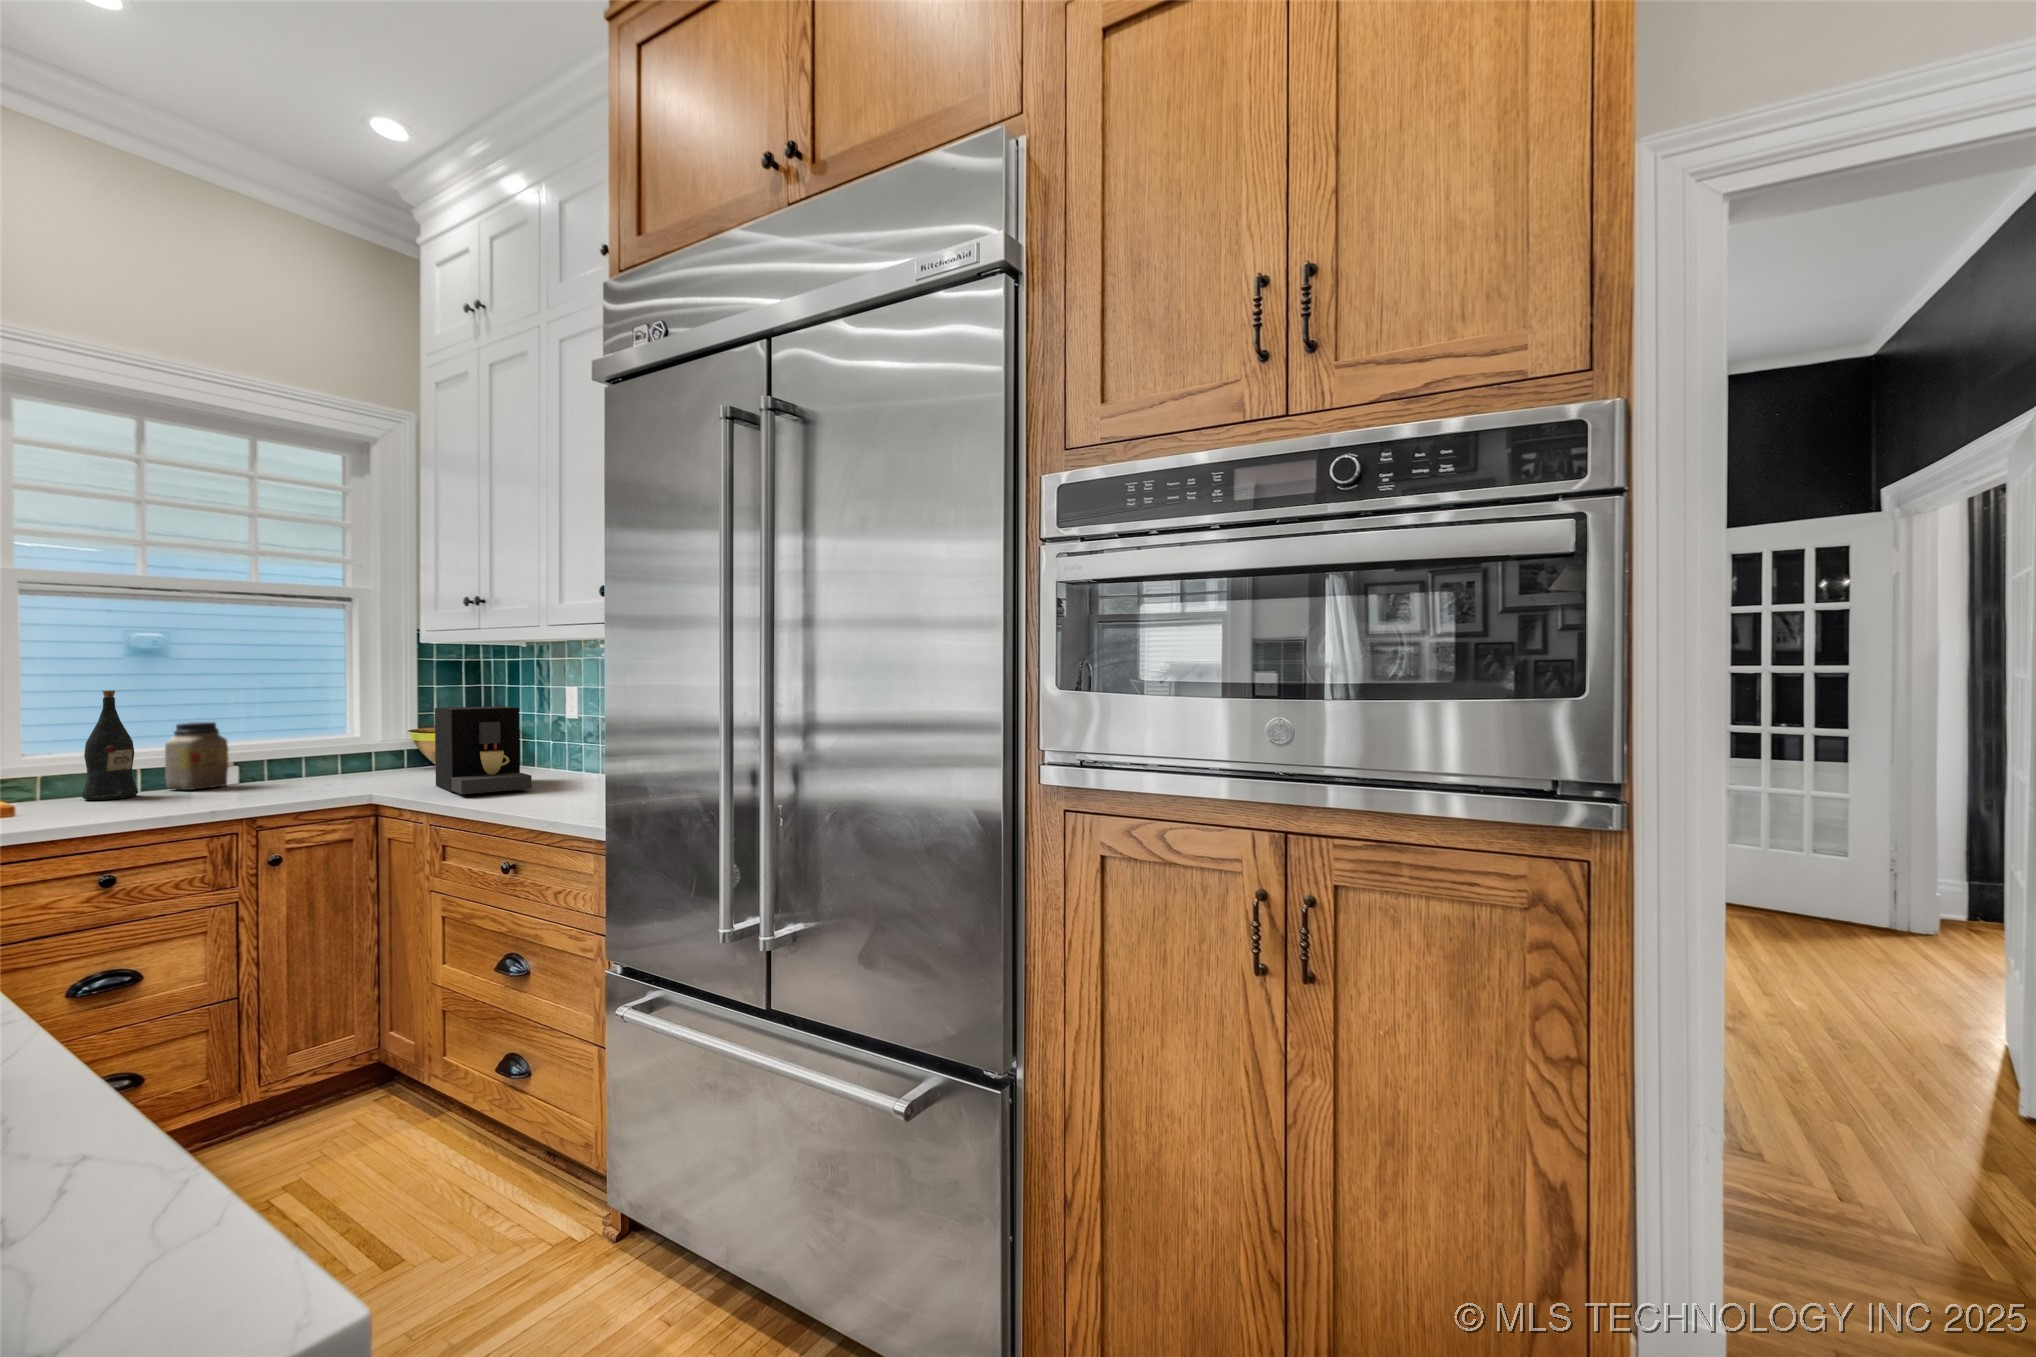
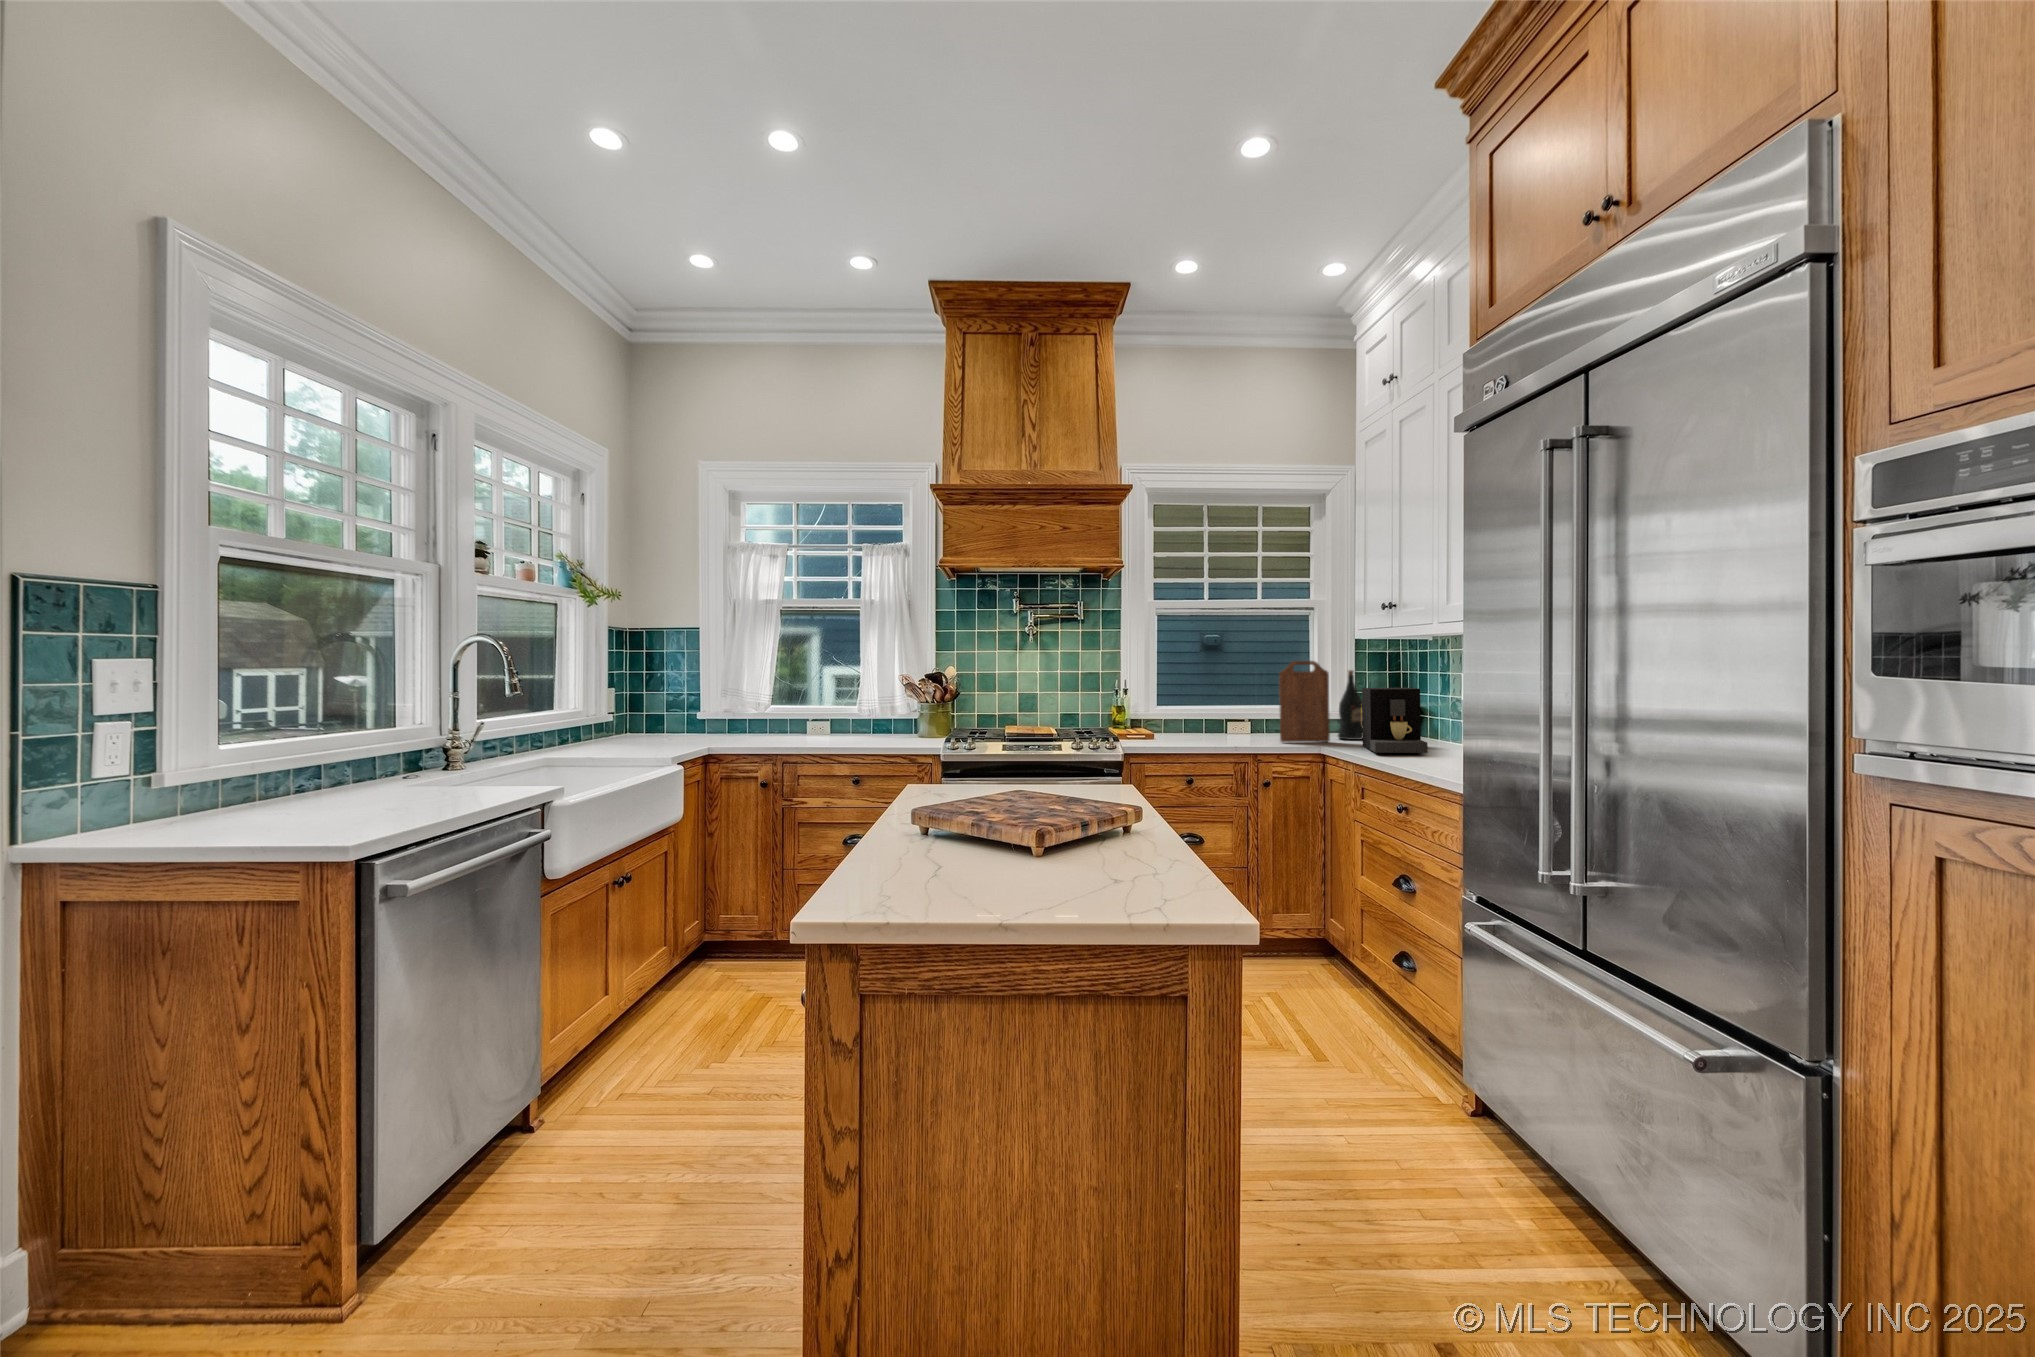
cutting board: none [299,670,383,790] -> present [1279,661,1330,742]
wine bottle: present [81,690,138,800] -> present [1338,670,1363,740]
jar: present [165,722,229,790] -> none [1211,695,1243,738]

